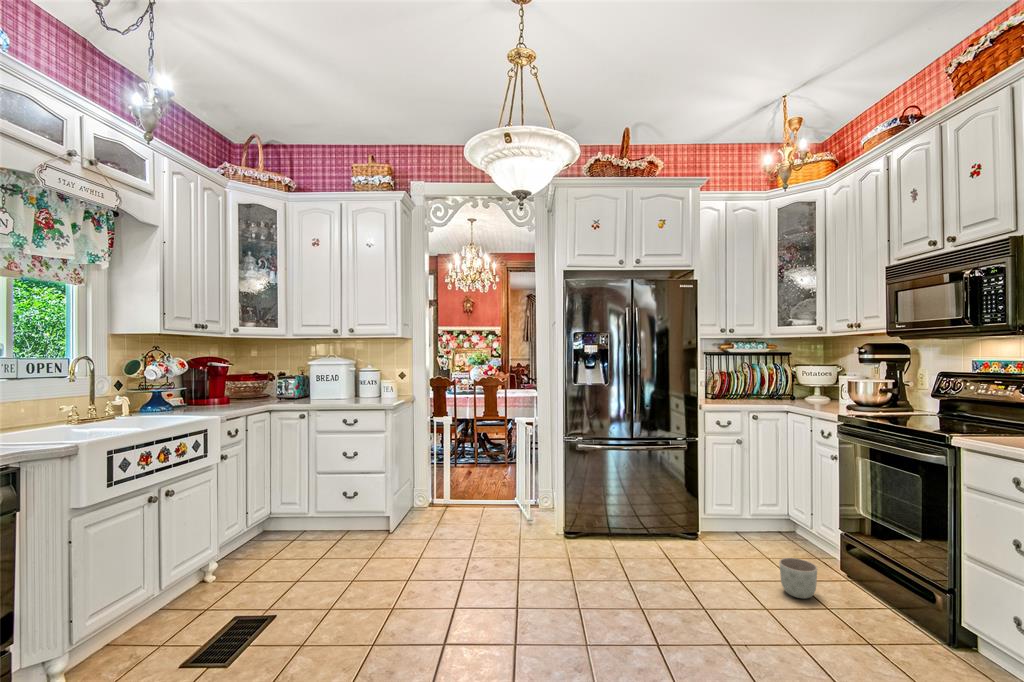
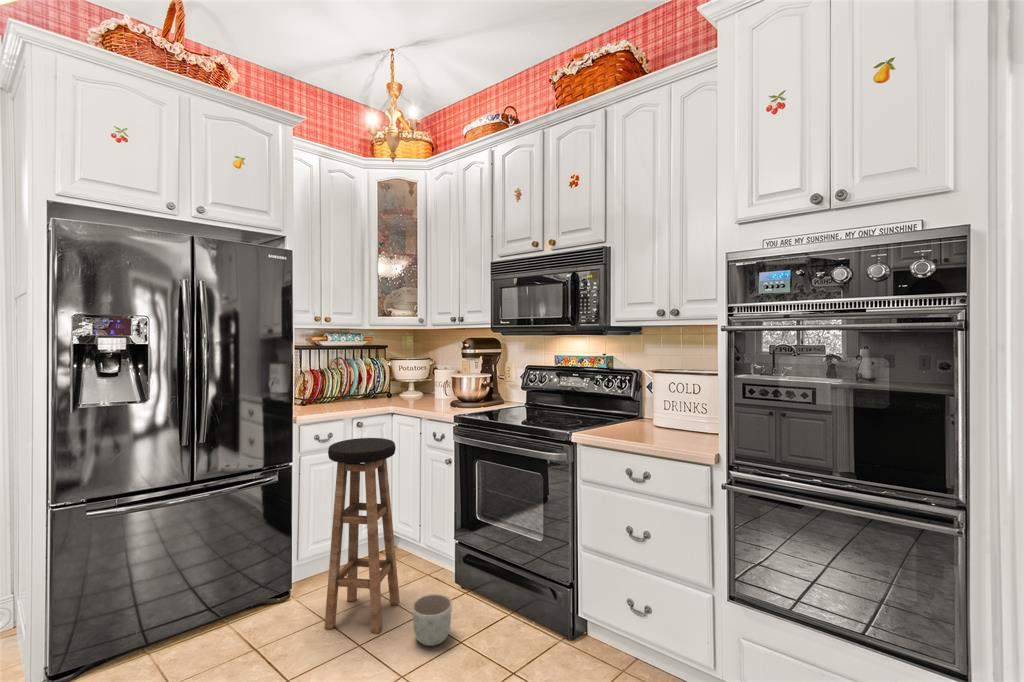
bar stool: none [714,422,780,576] -> present [324,438,400,633]

